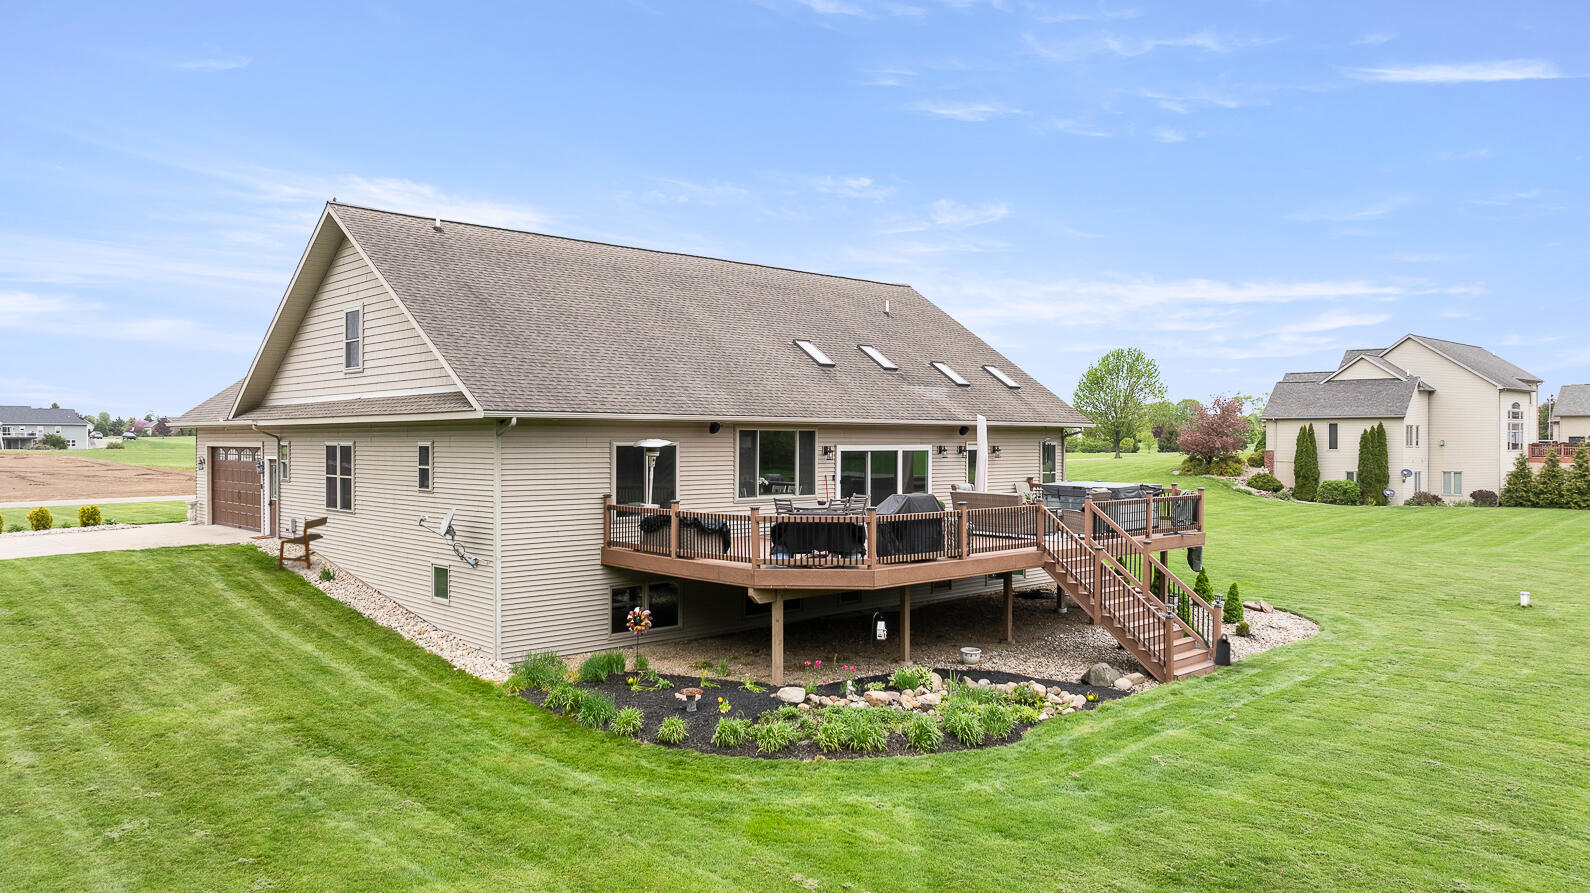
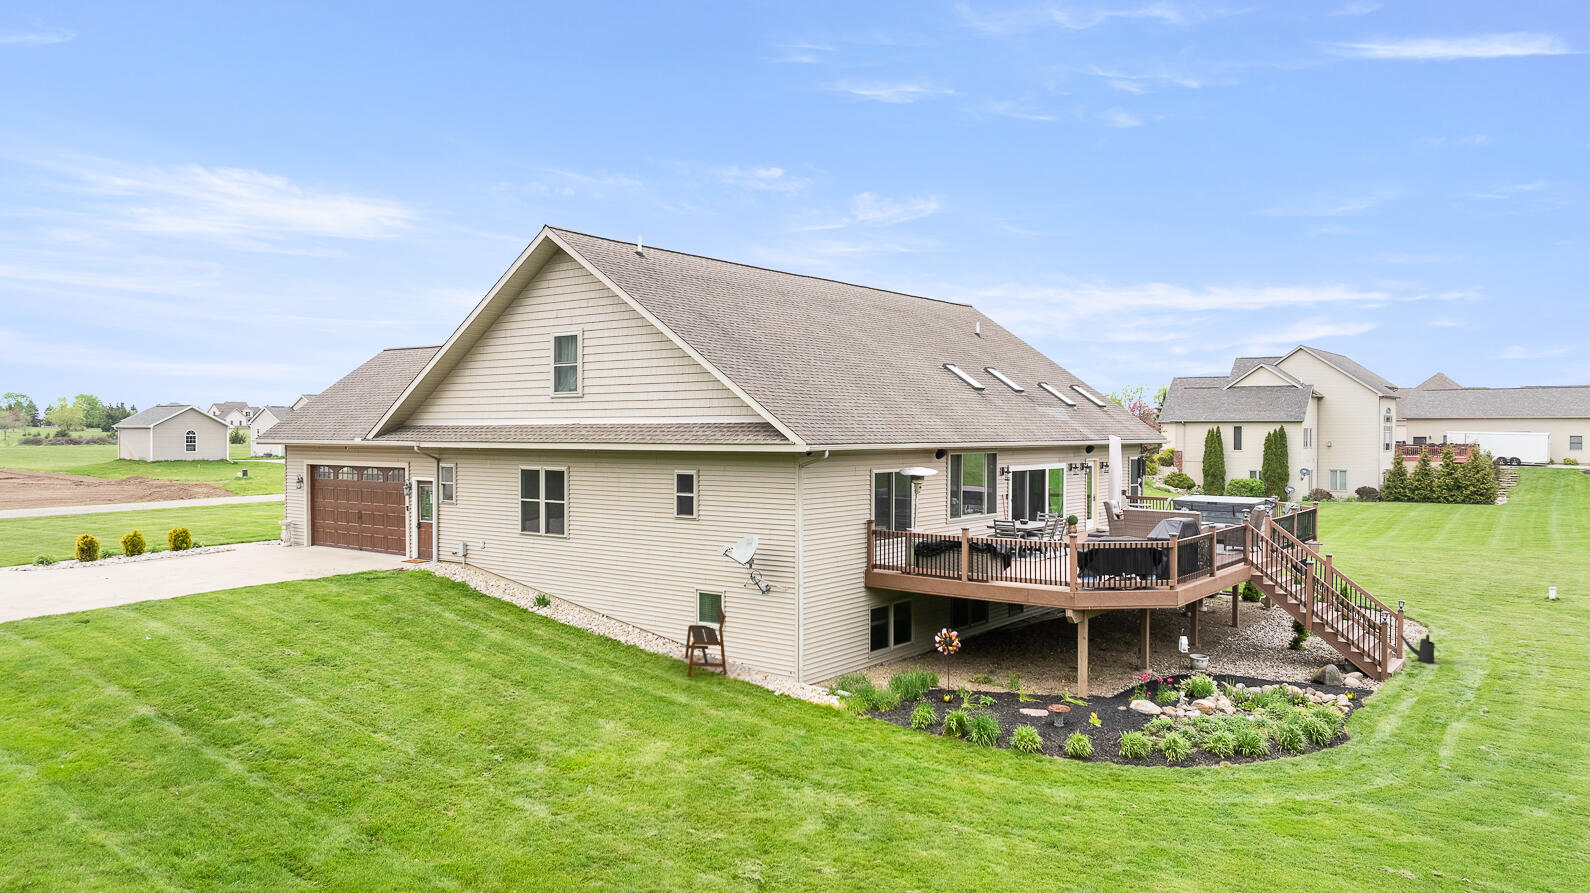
bench: present [279,517,328,568] -> present [685,605,726,676]

